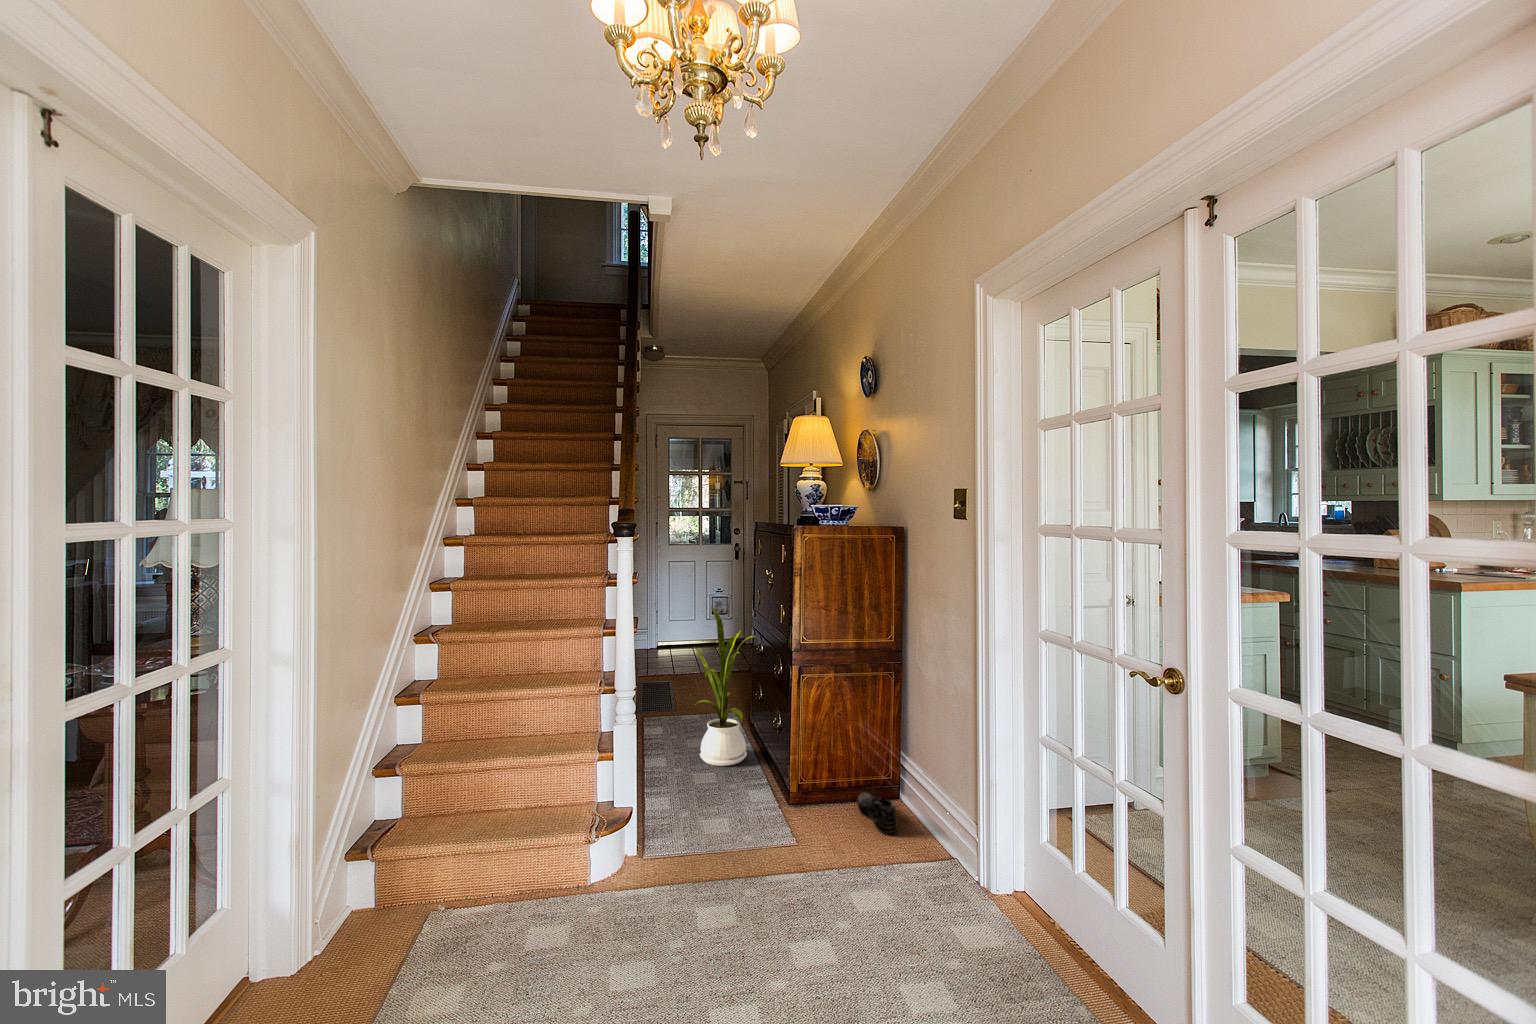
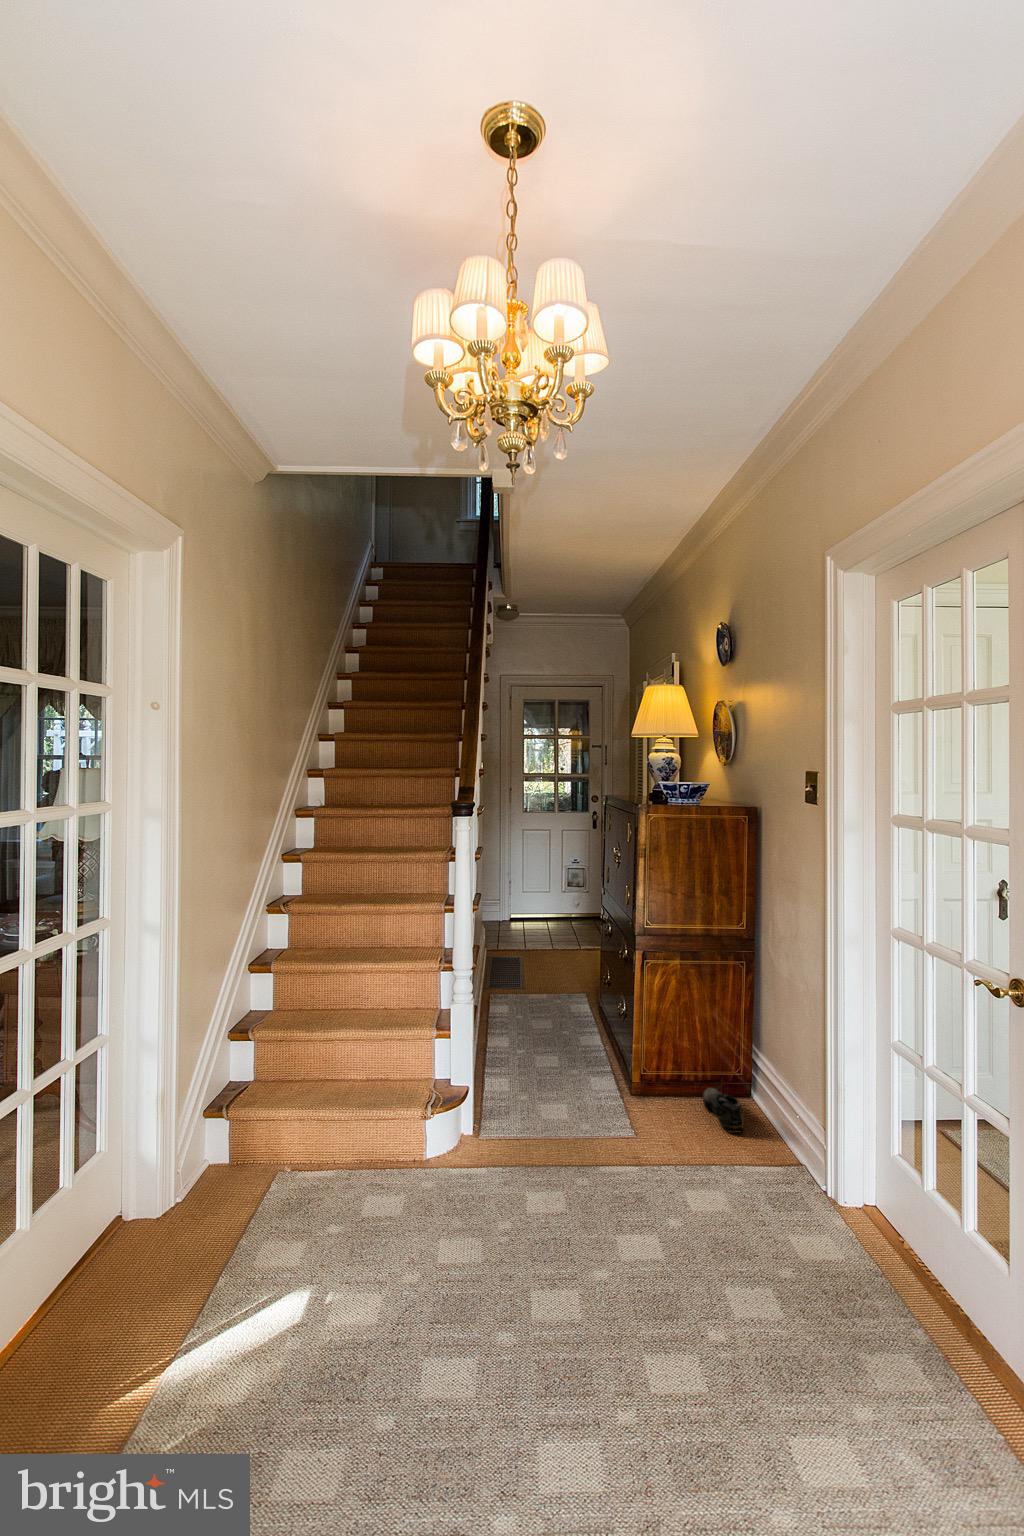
house plant: present [694,609,755,766] -> none [535,886,604,1049]

